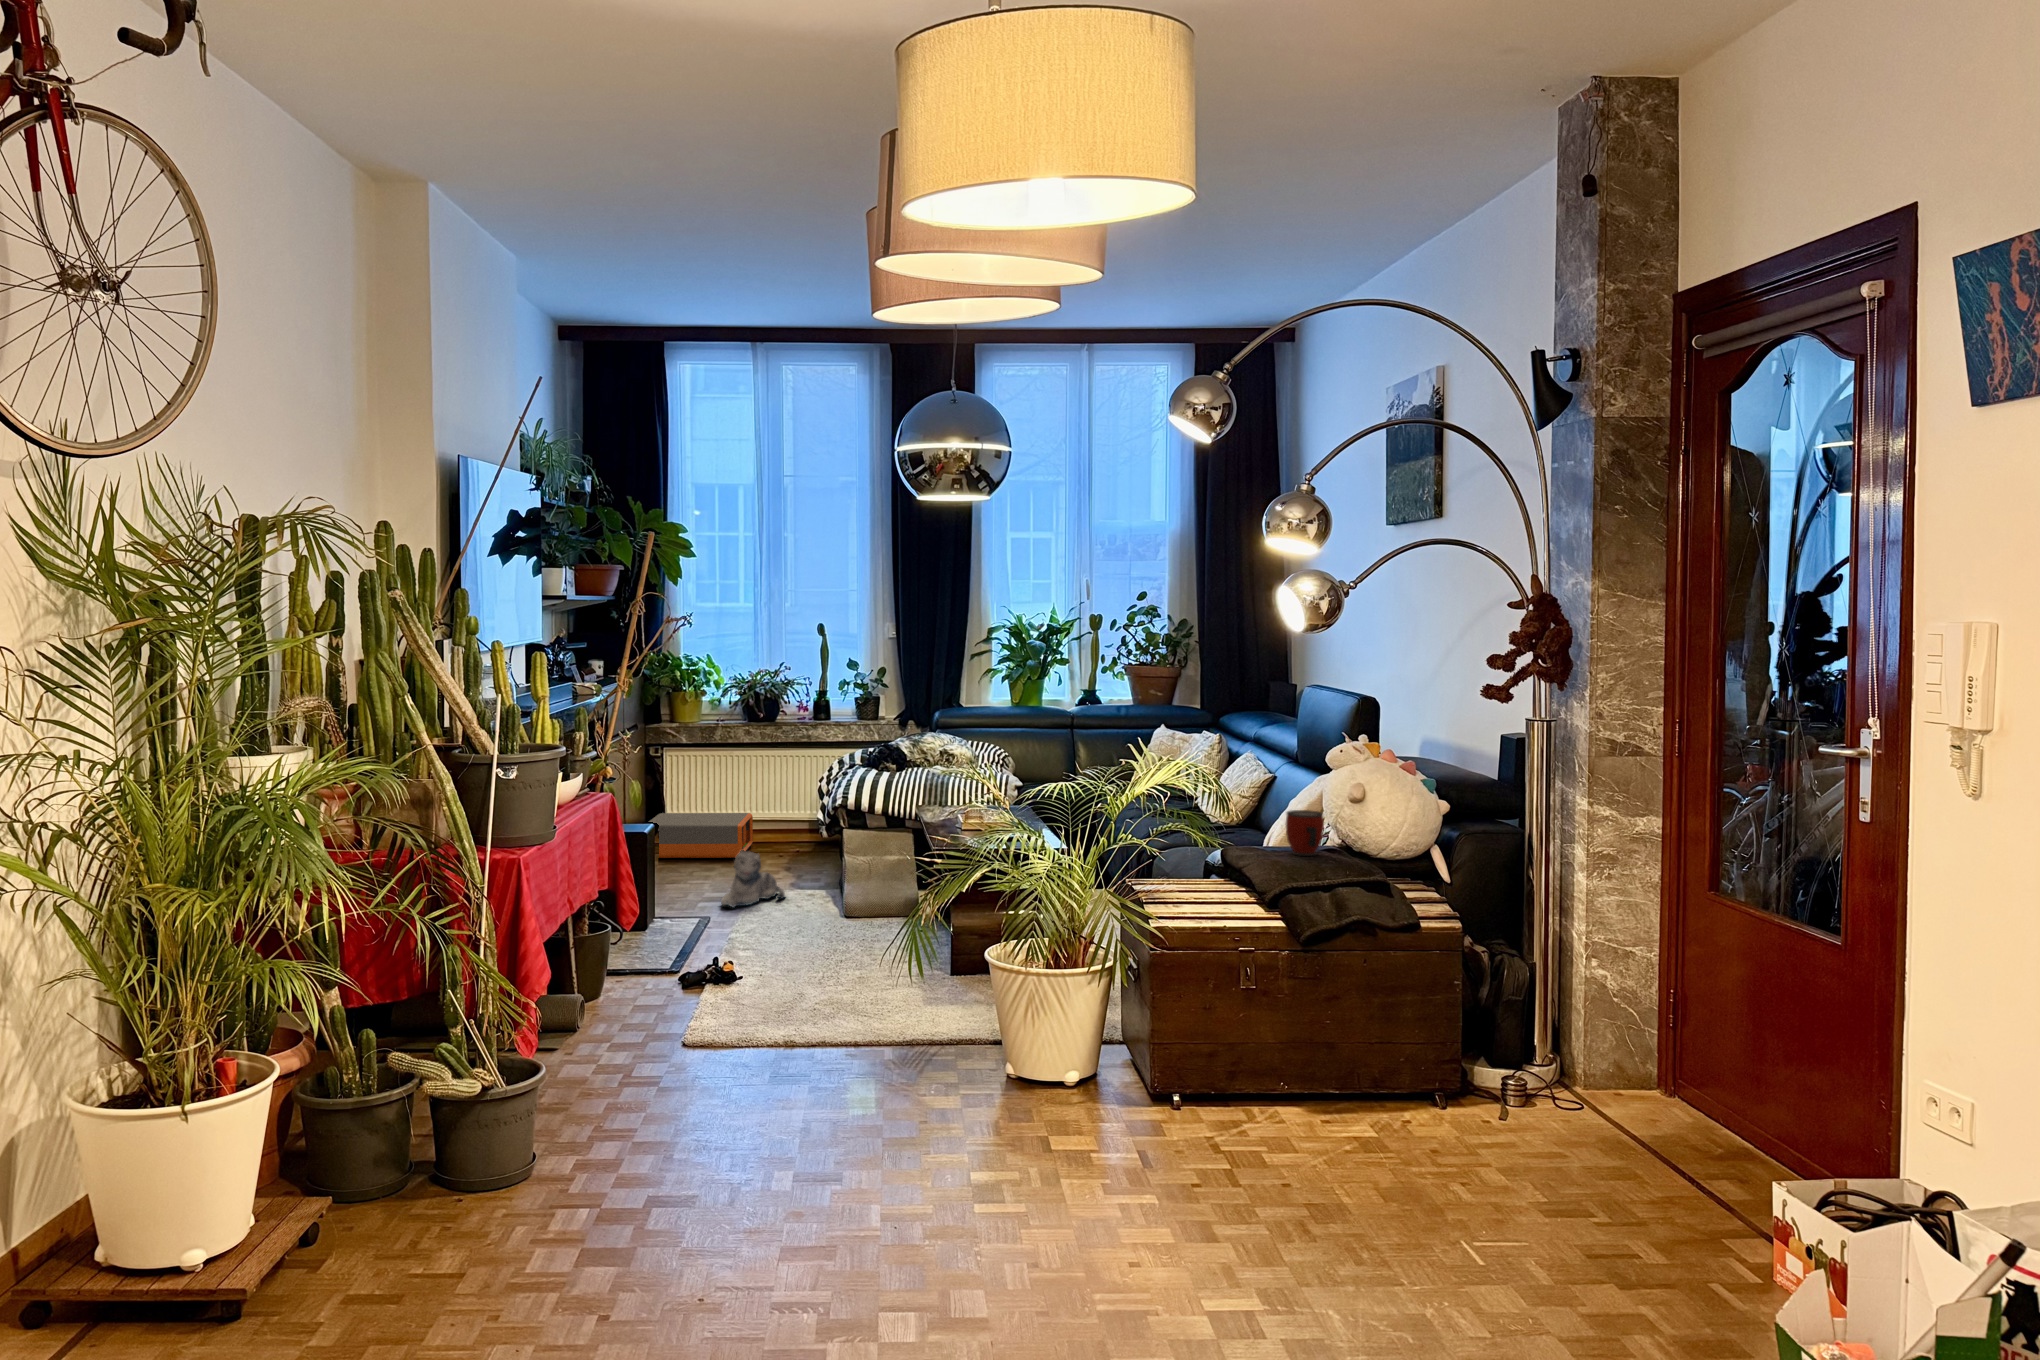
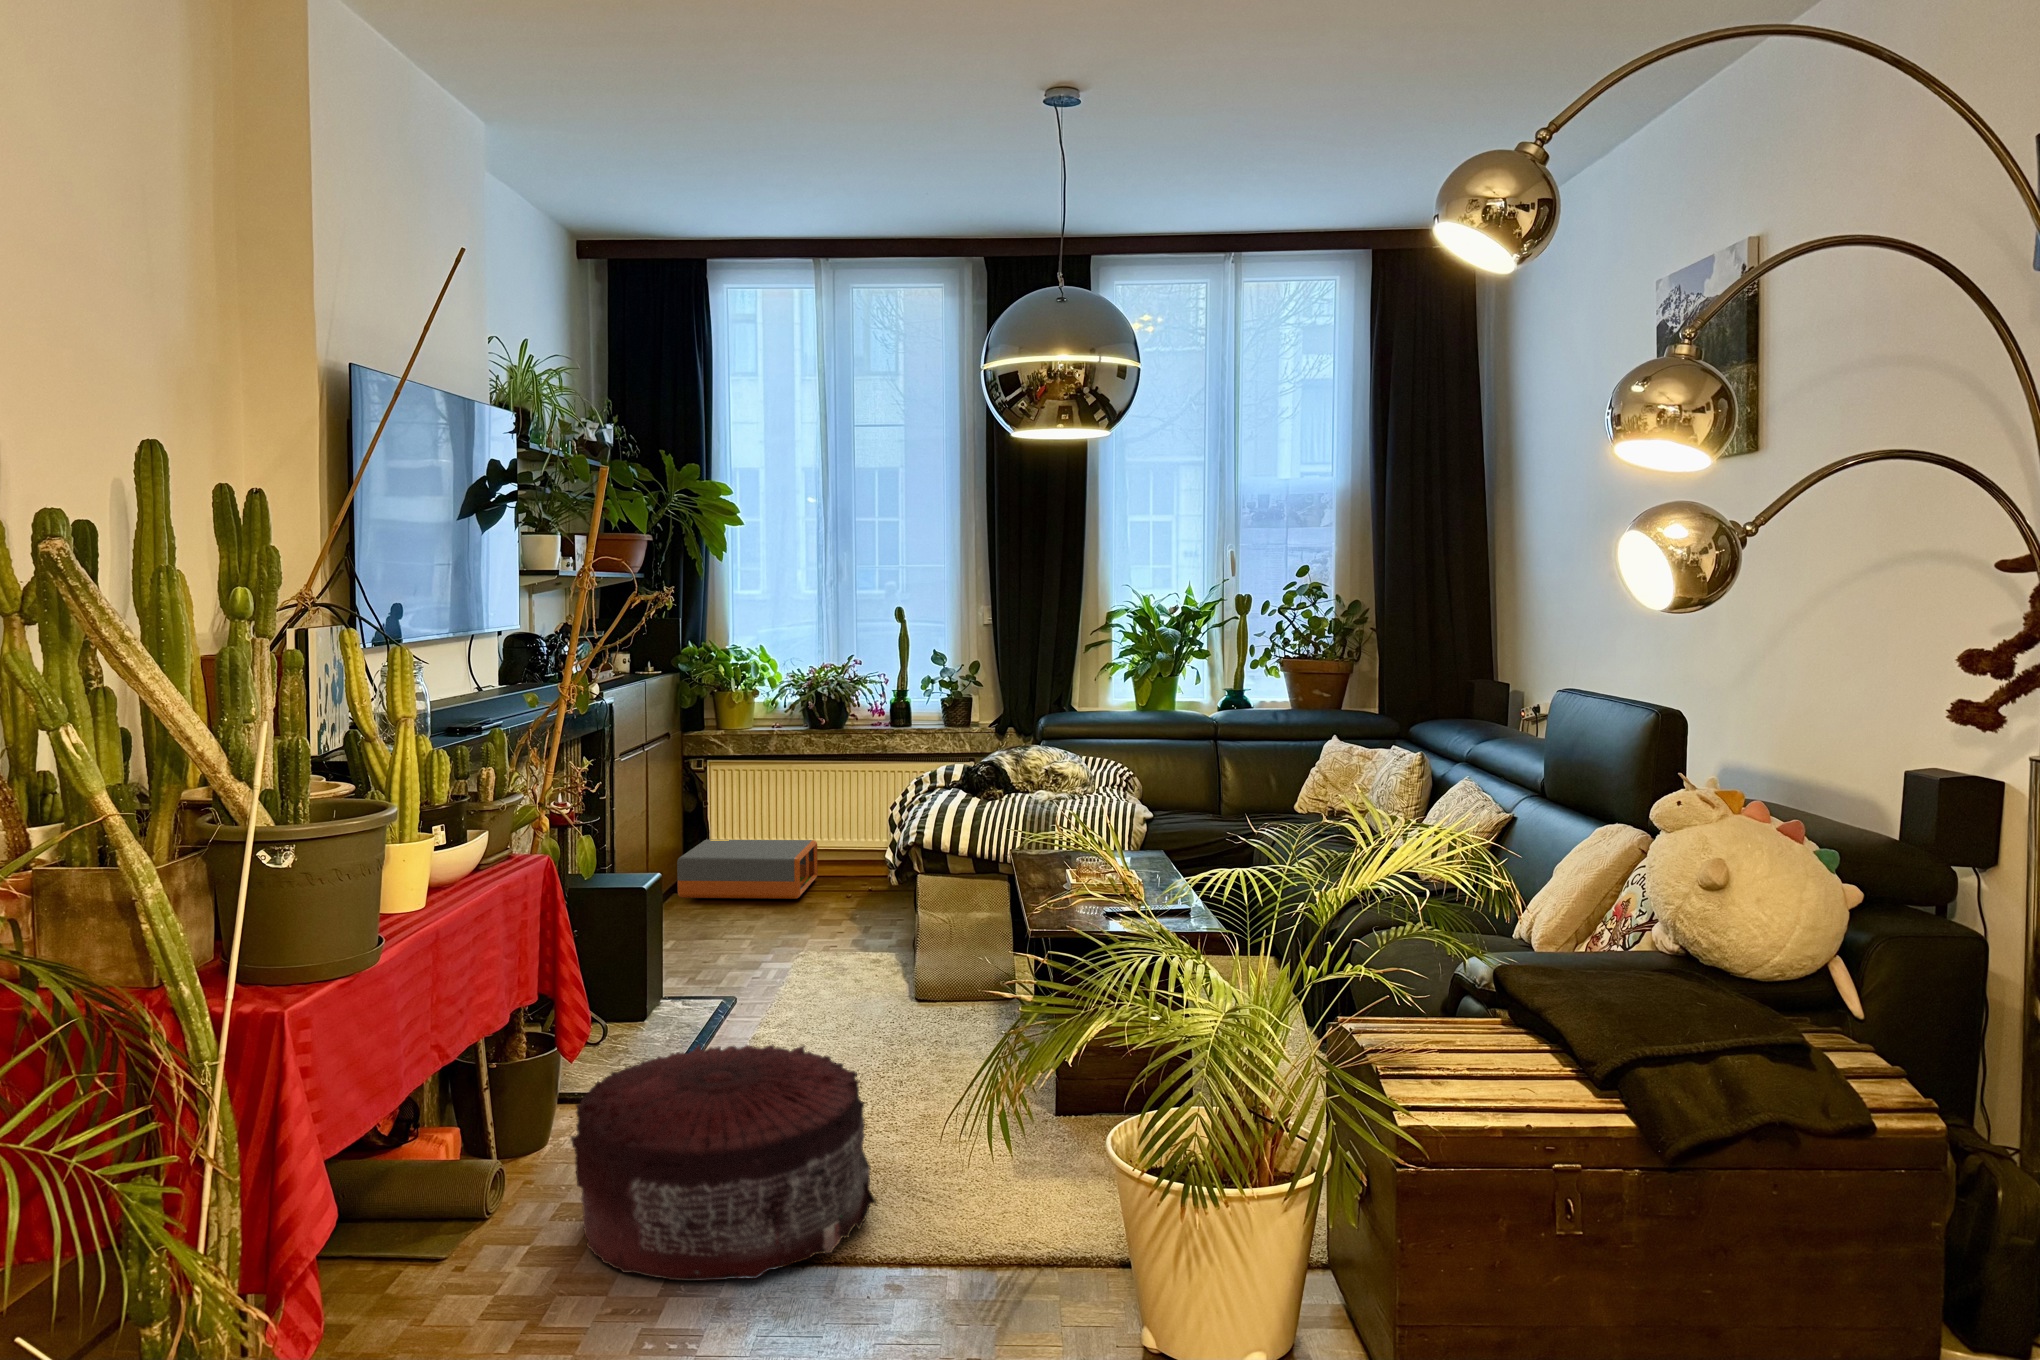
mug: present [1286,810,1324,856] -> none [1603,906,1671,986]
plush toy: present [721,850,785,907] -> none [756,902,844,981]
pouf: none [637,920,837,1053] -> present [571,1045,876,1281]

